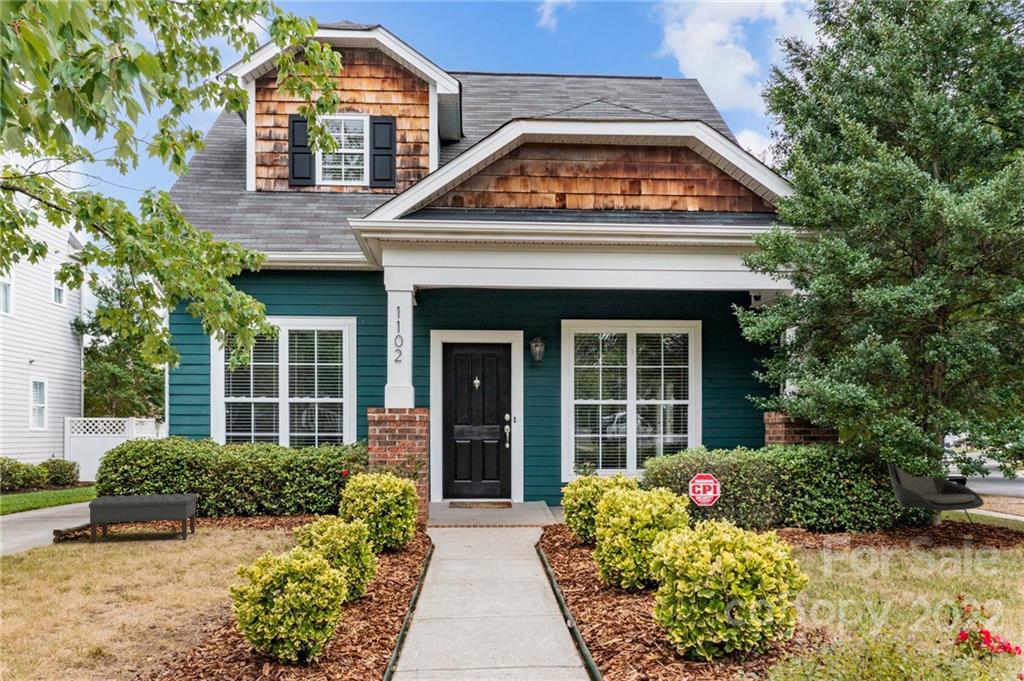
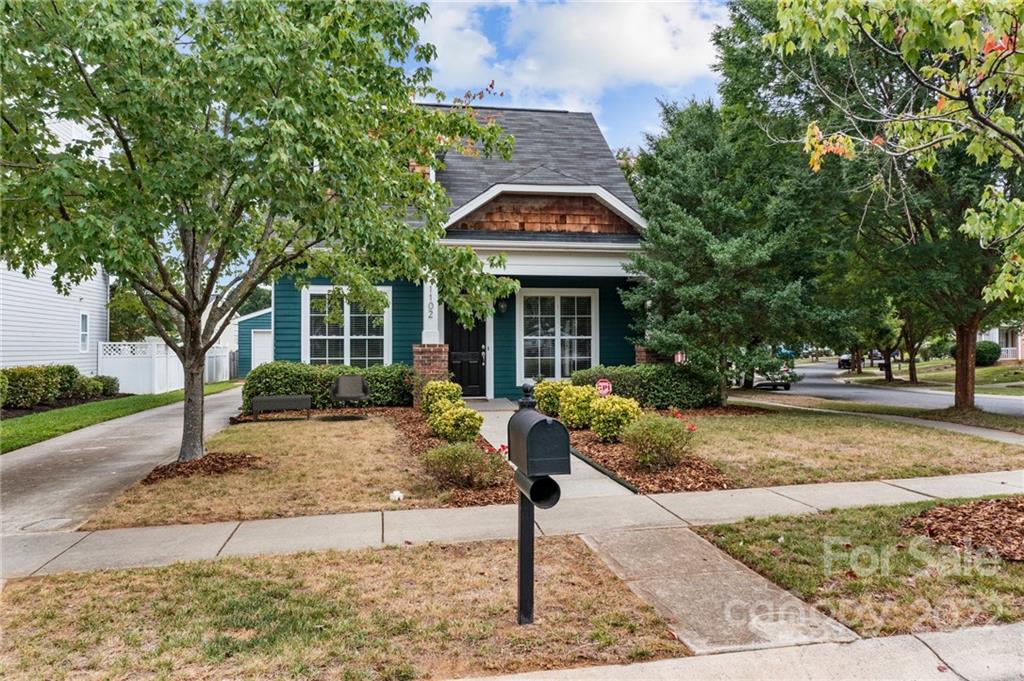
lounge chair: present [886,464,984,547] -> present [329,374,371,418]

